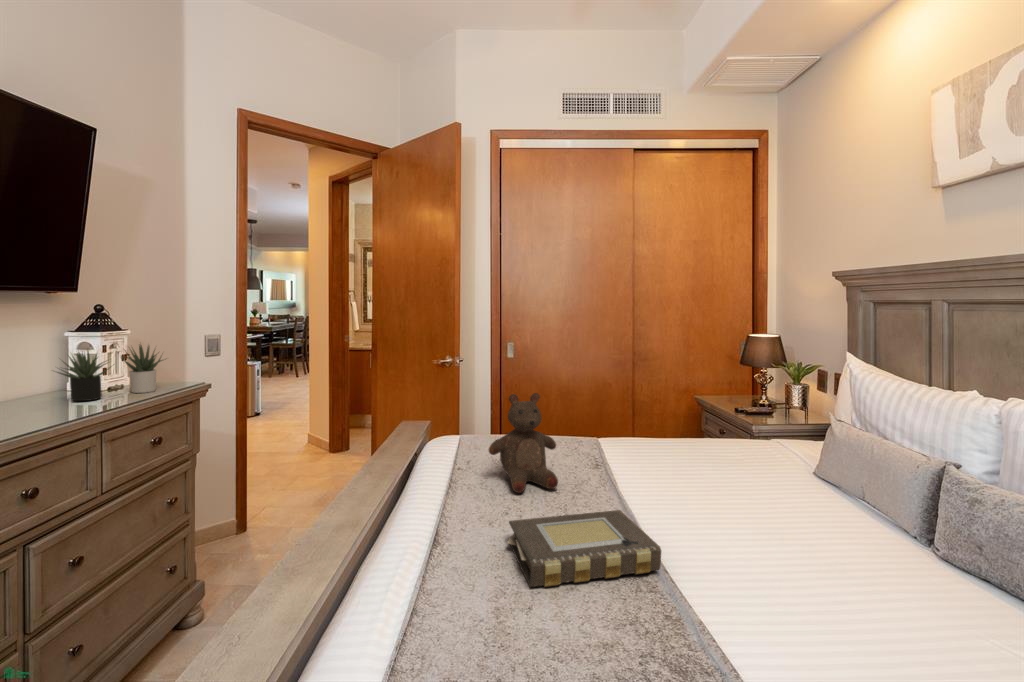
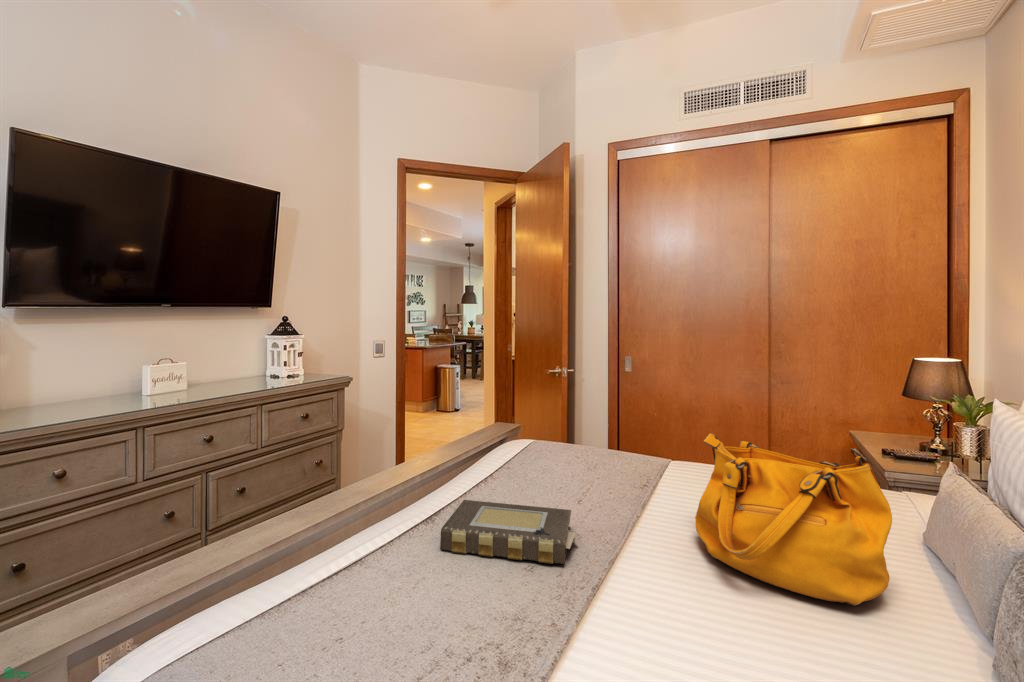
succulent plant: present [57,344,163,401] -> none [250,343,325,383]
stuffed bear: present [489,393,558,493] -> none [499,396,567,489]
handbag: none [718,417,891,548] -> present [696,433,892,606]

